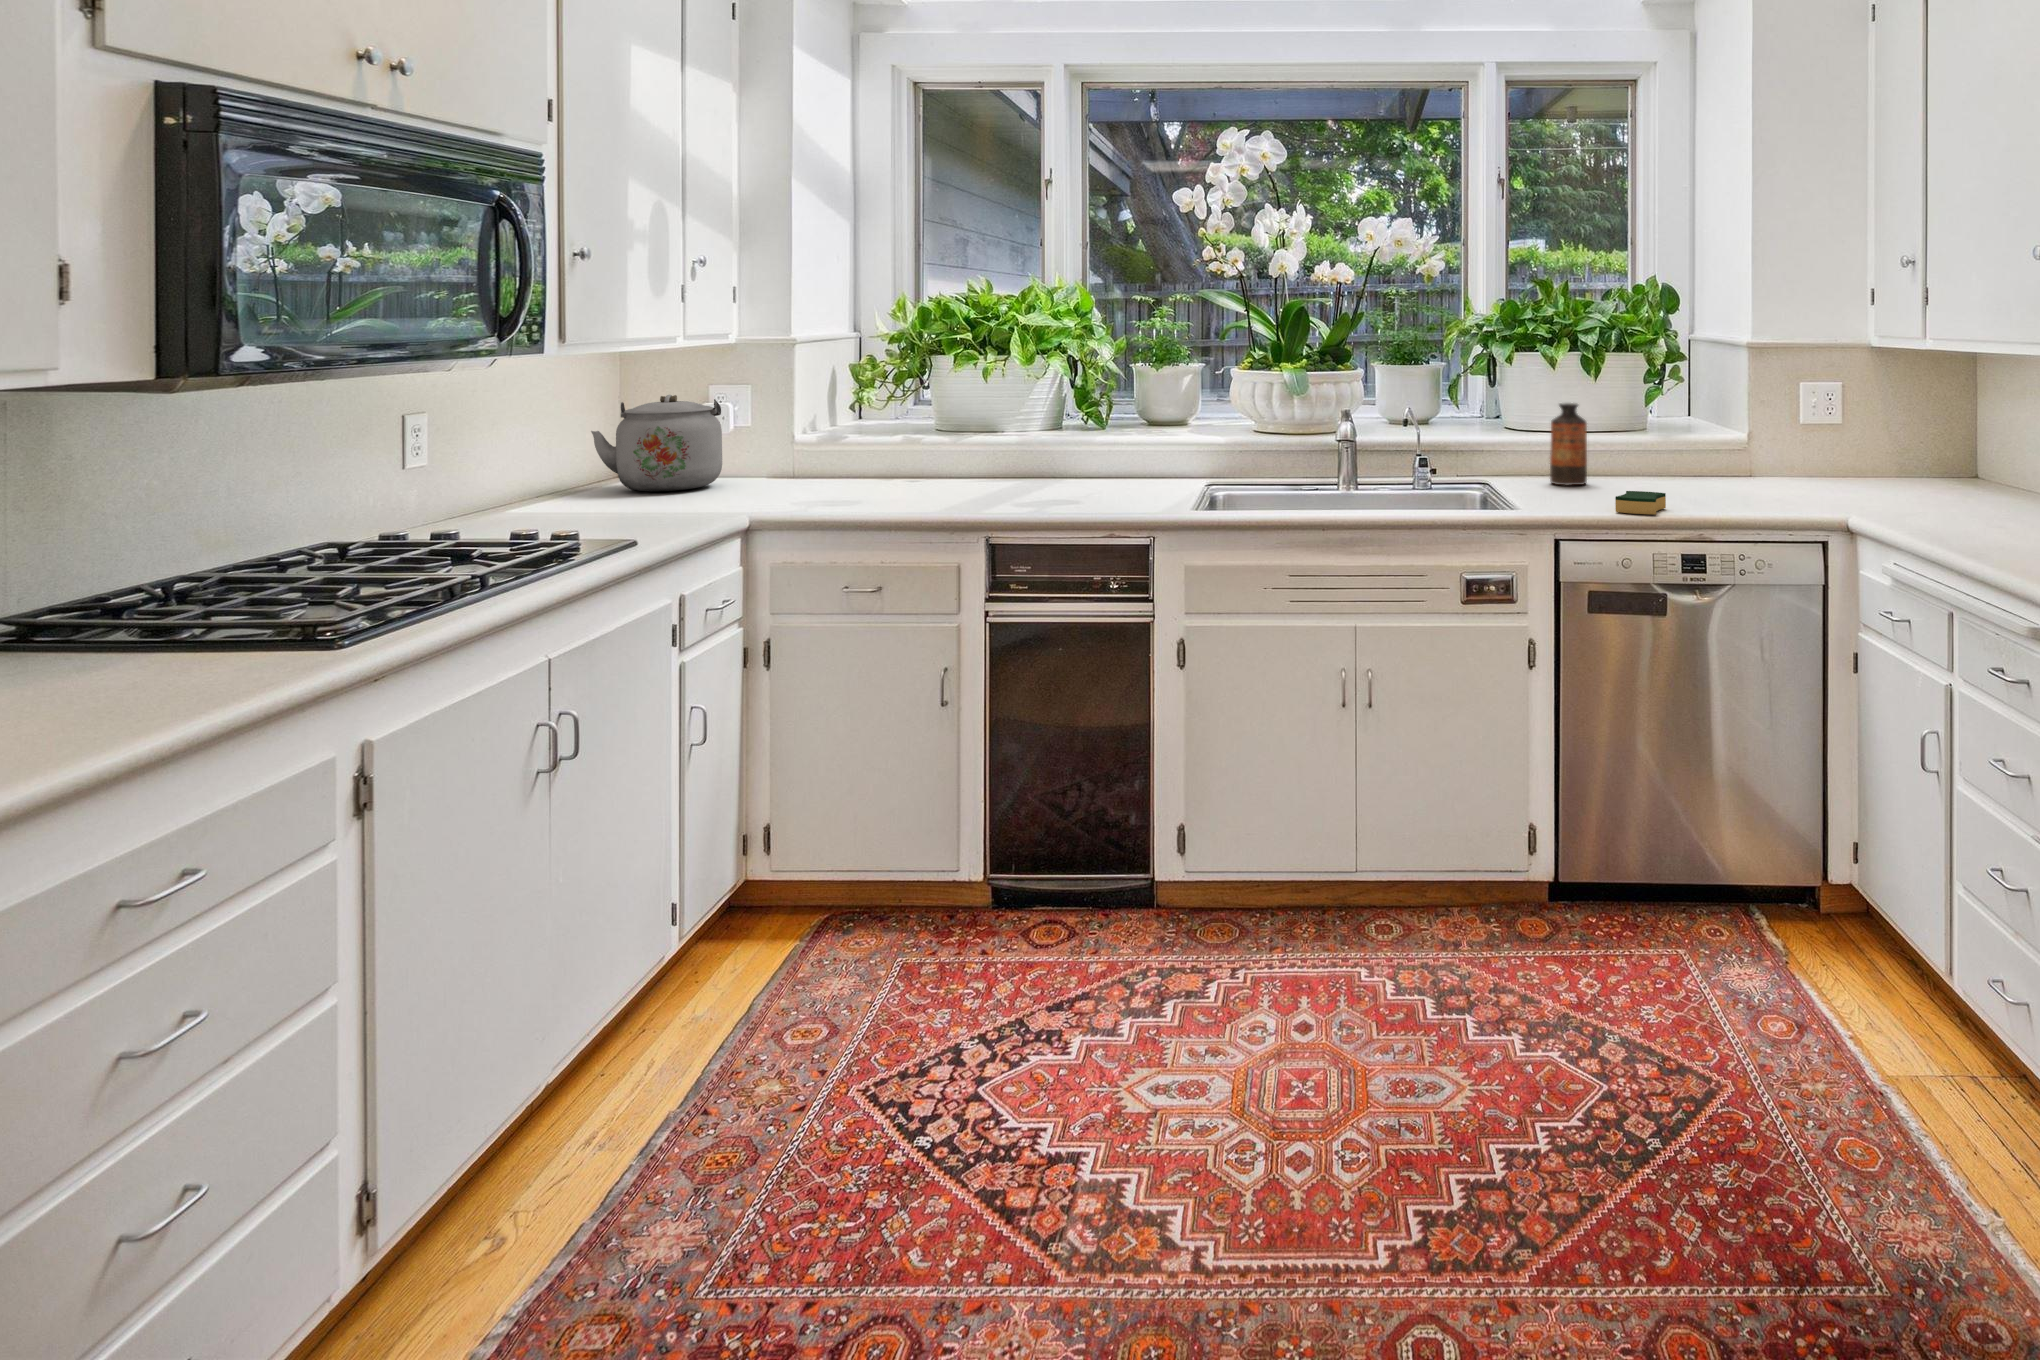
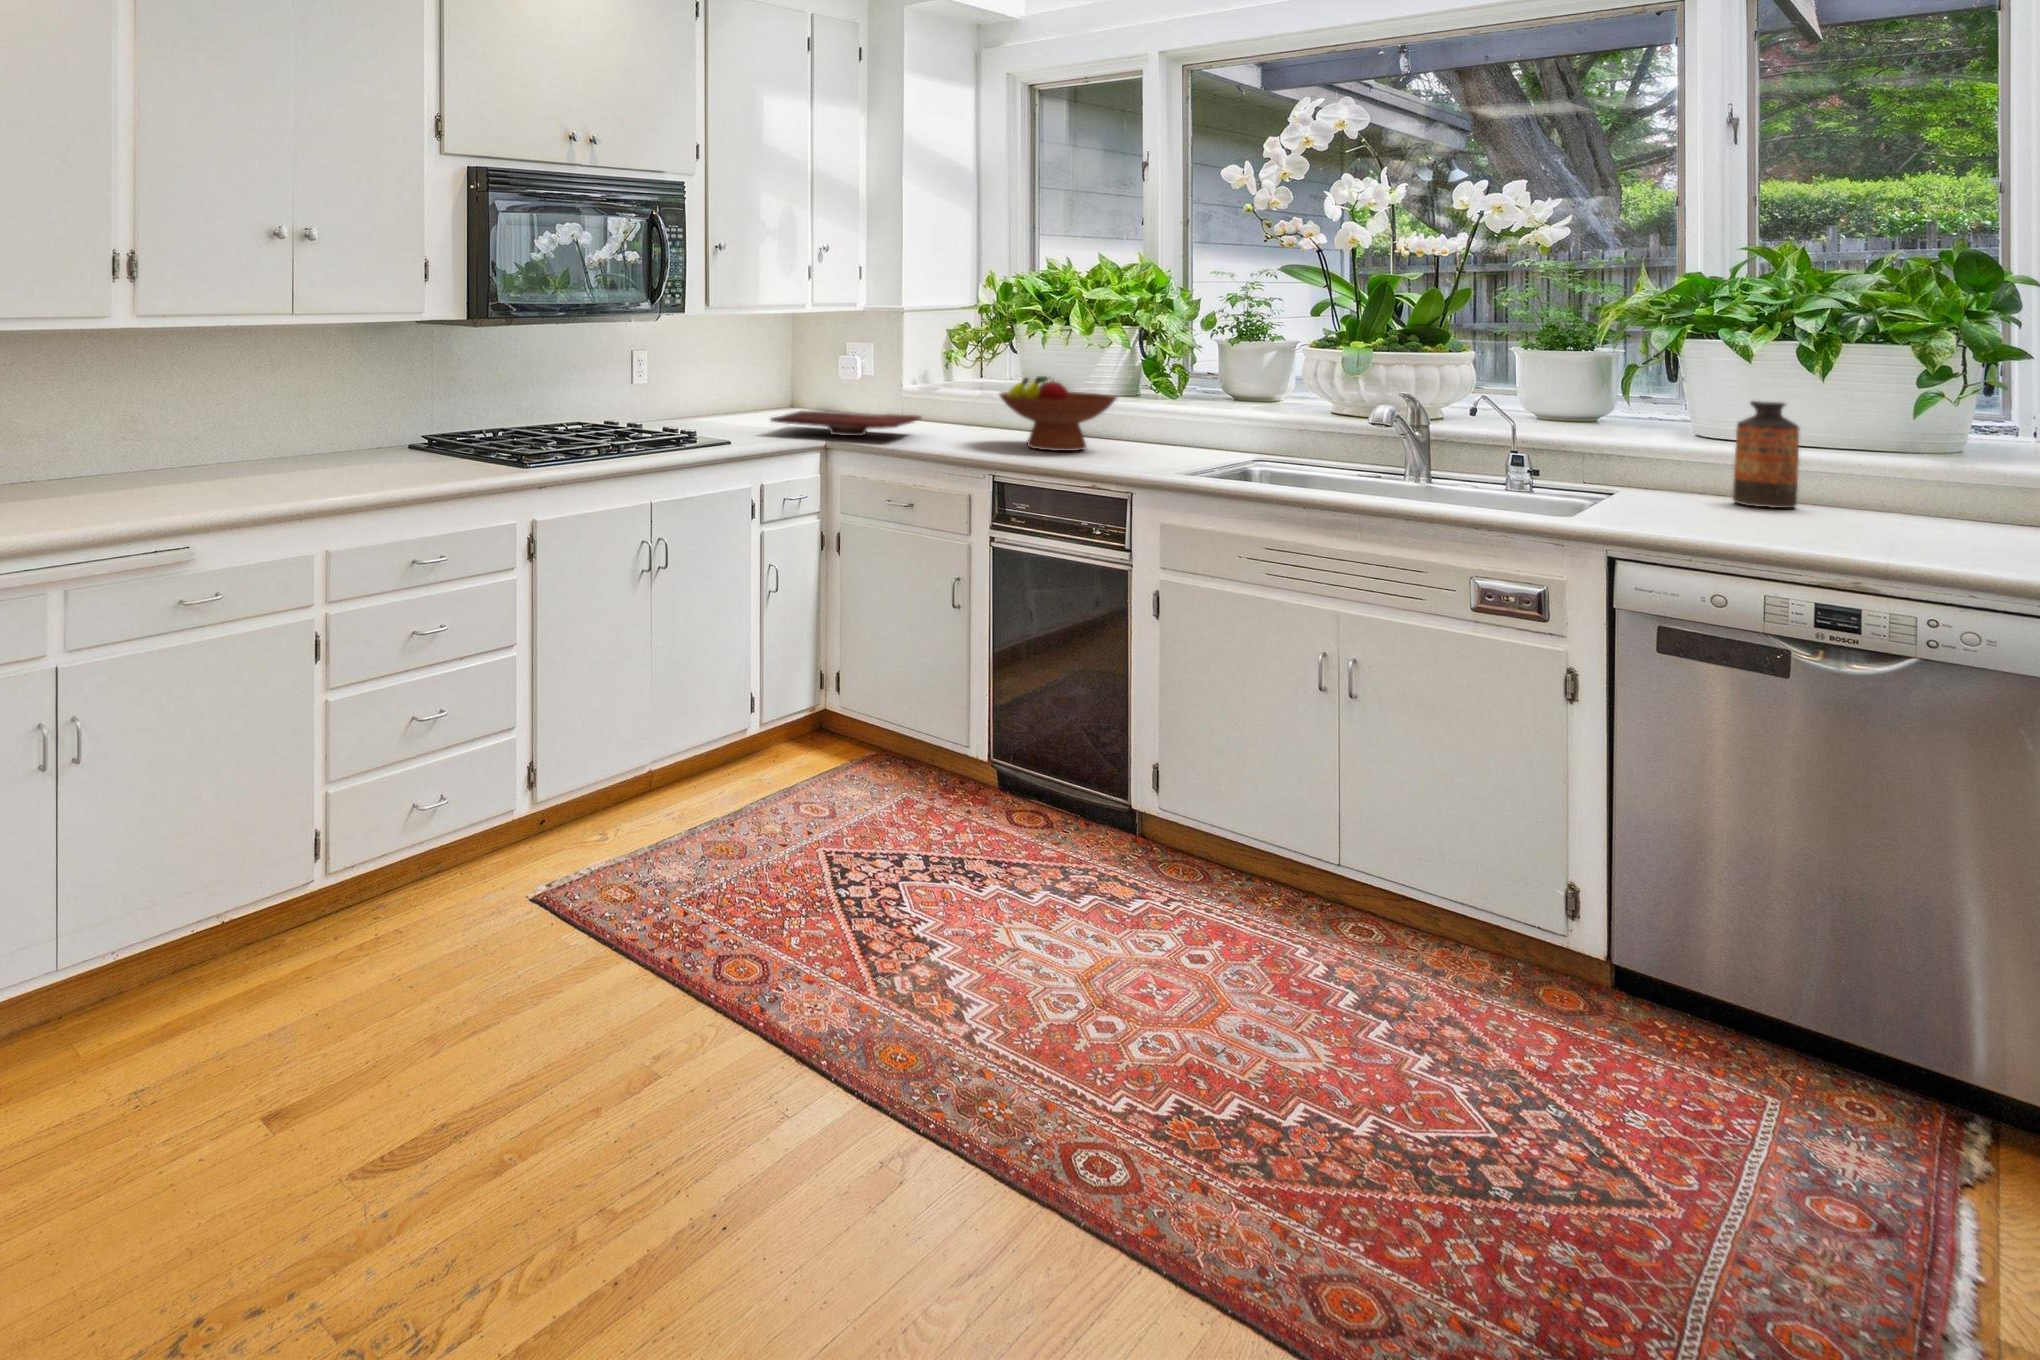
kettle: present [591,395,722,491] -> none [761,345,855,417]
fruit bowl: none [955,418,1083,502] -> present [999,376,1117,451]
cutting board: none [663,476,851,512] -> present [771,411,921,436]
sponge: present [1615,491,1666,515] -> none [1732,513,1835,544]

